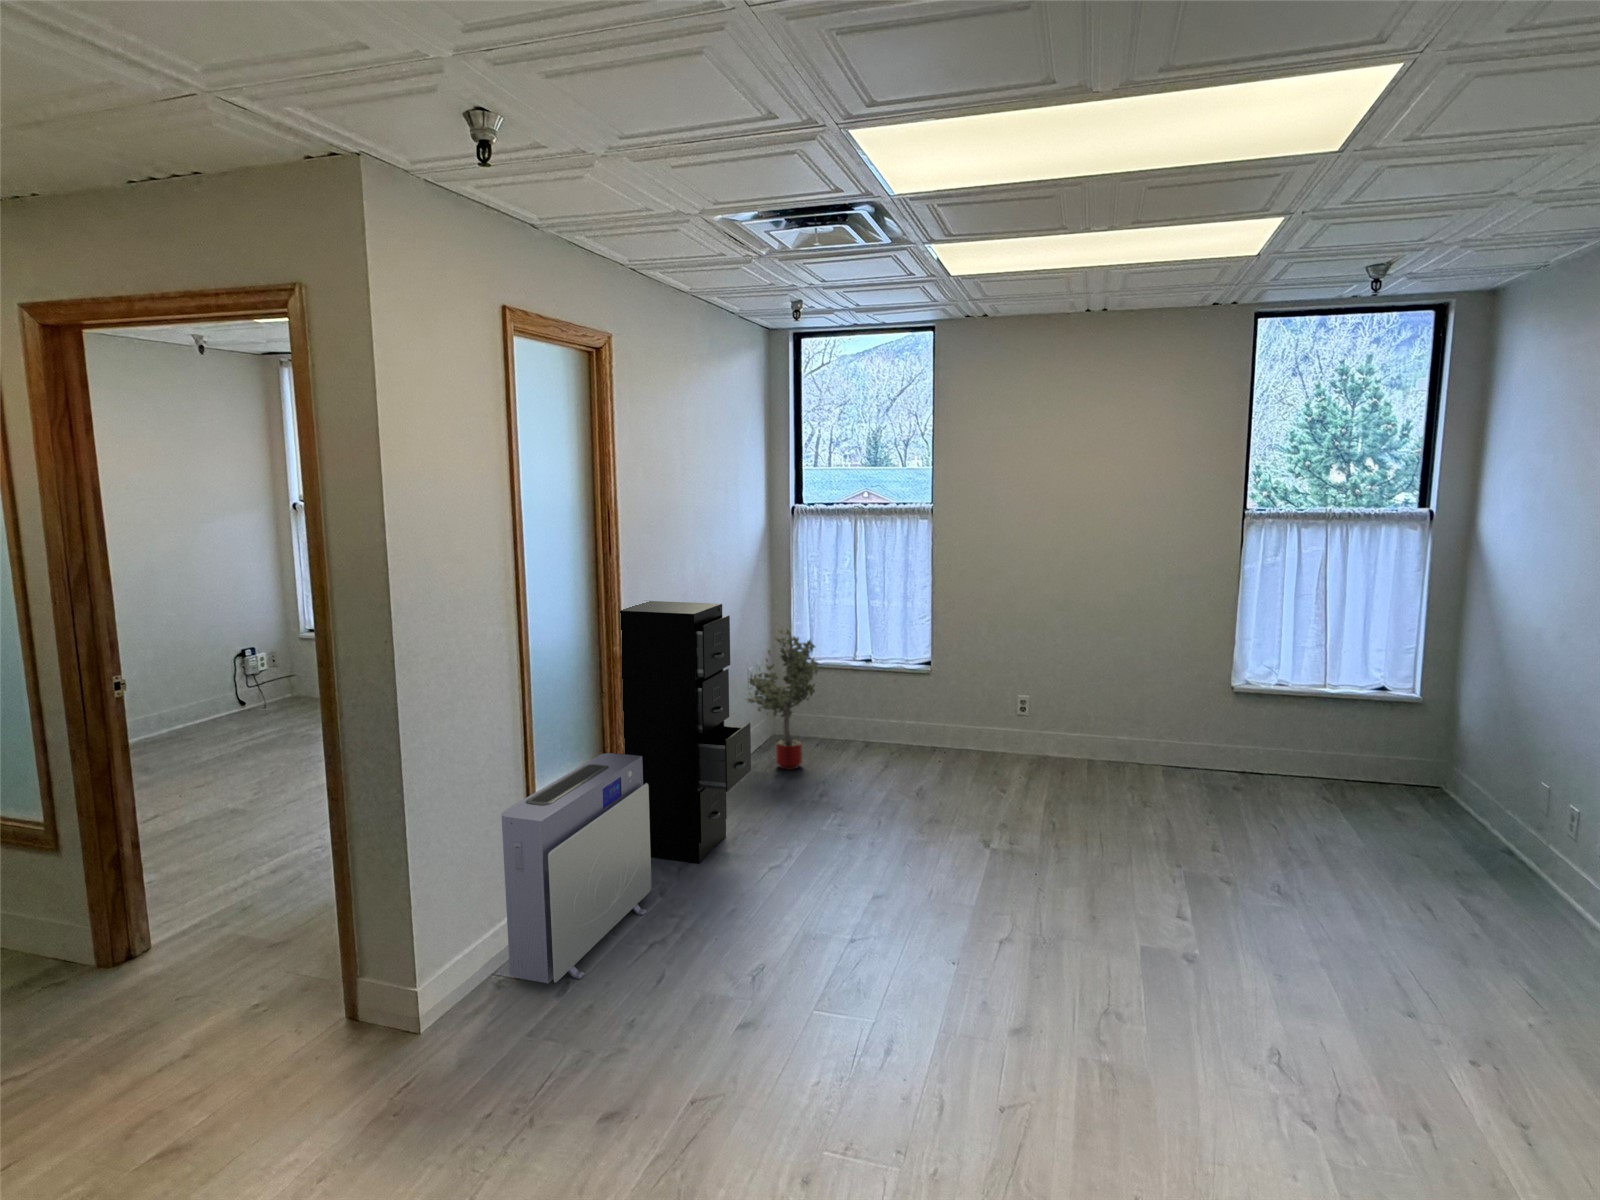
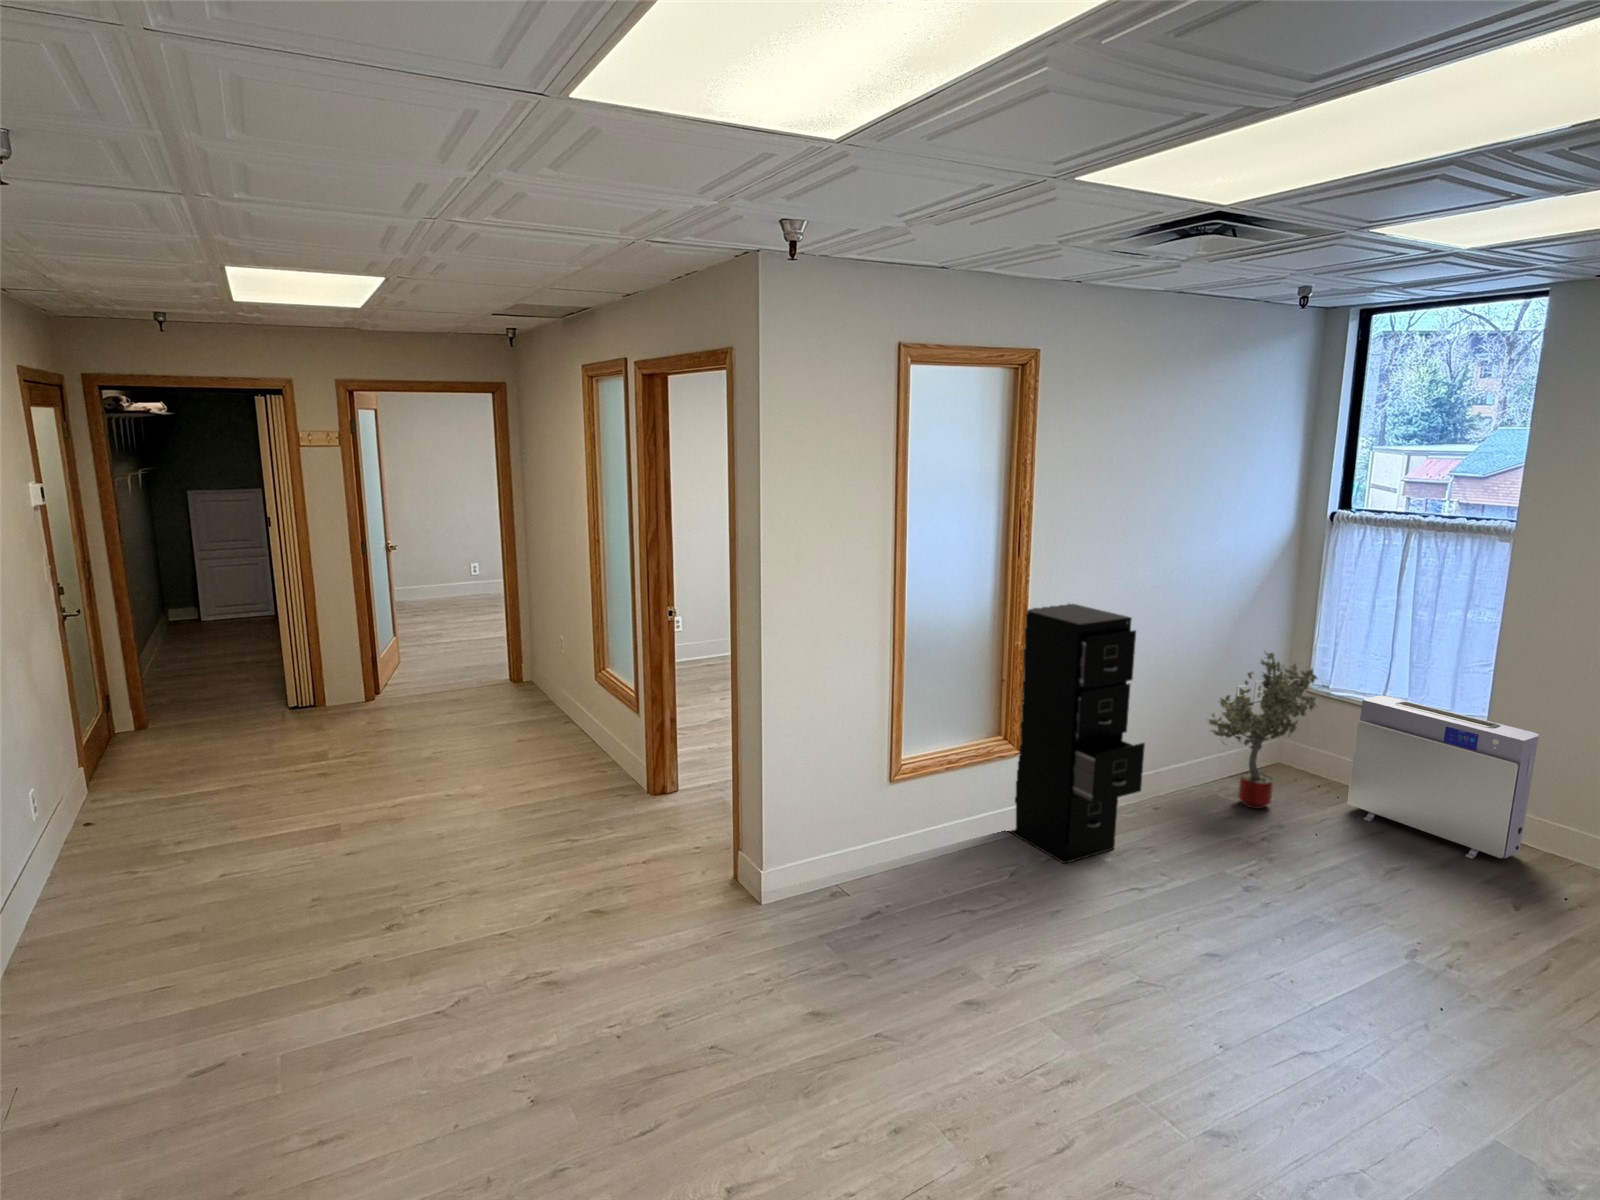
air purifier: present [501,753,652,983] -> present [1347,696,1539,859]

